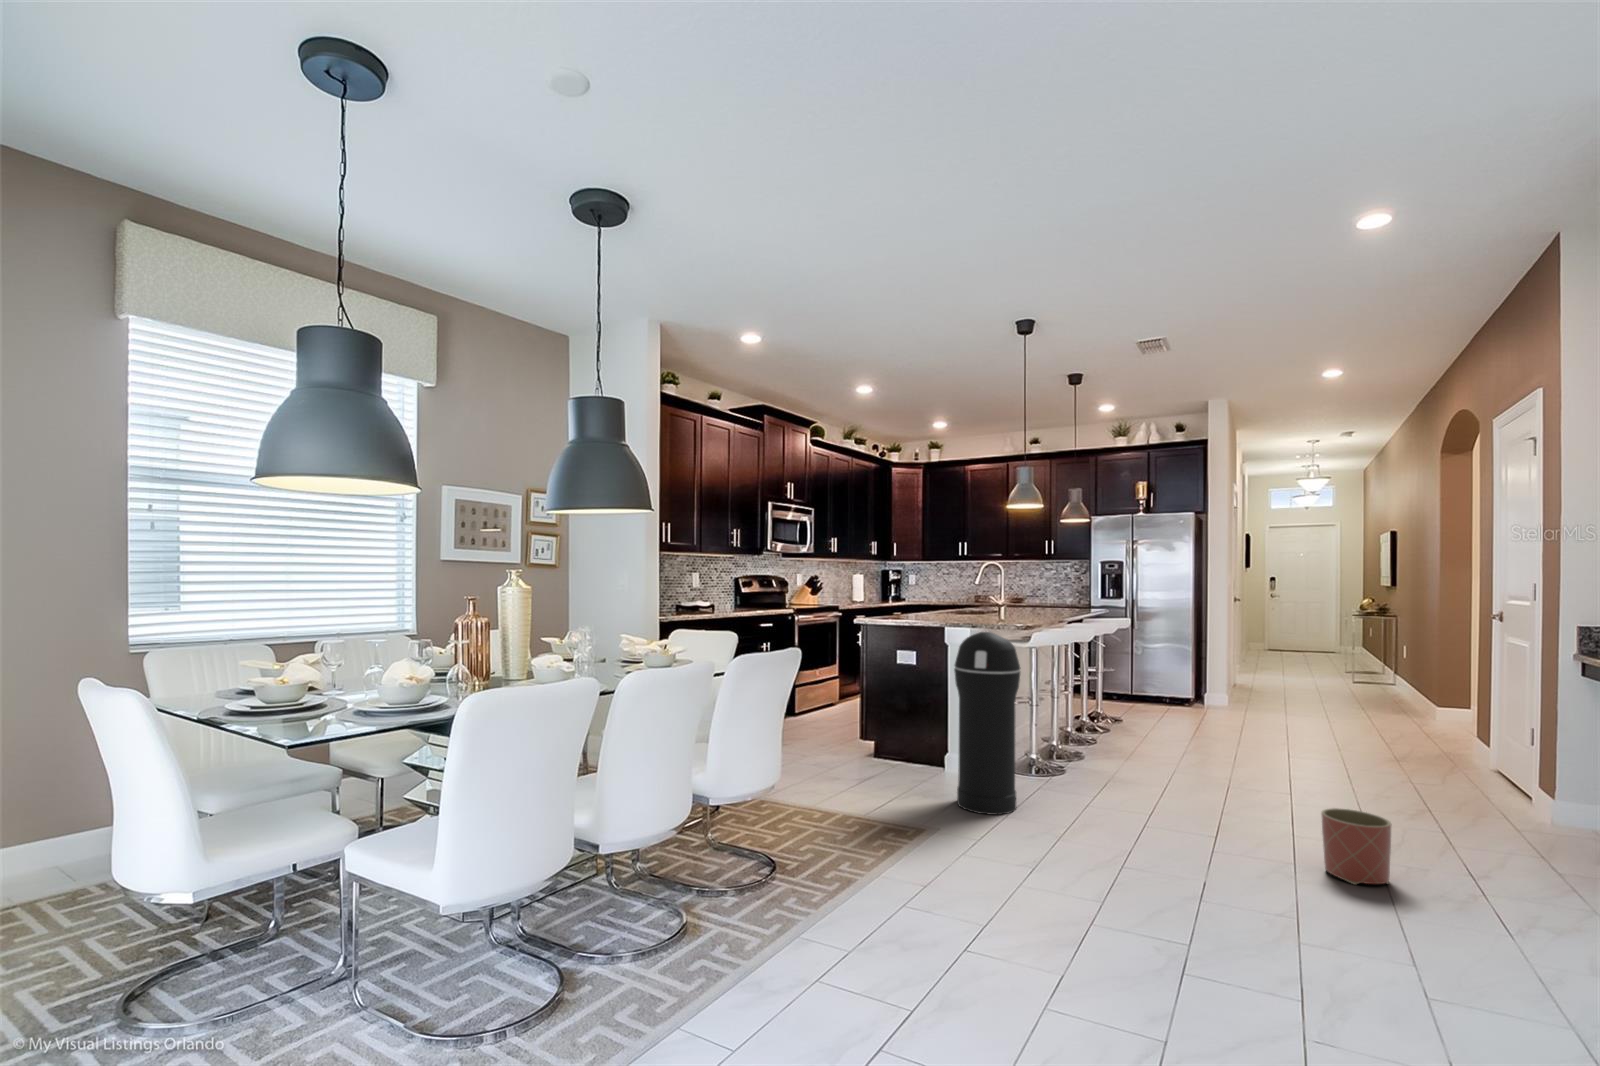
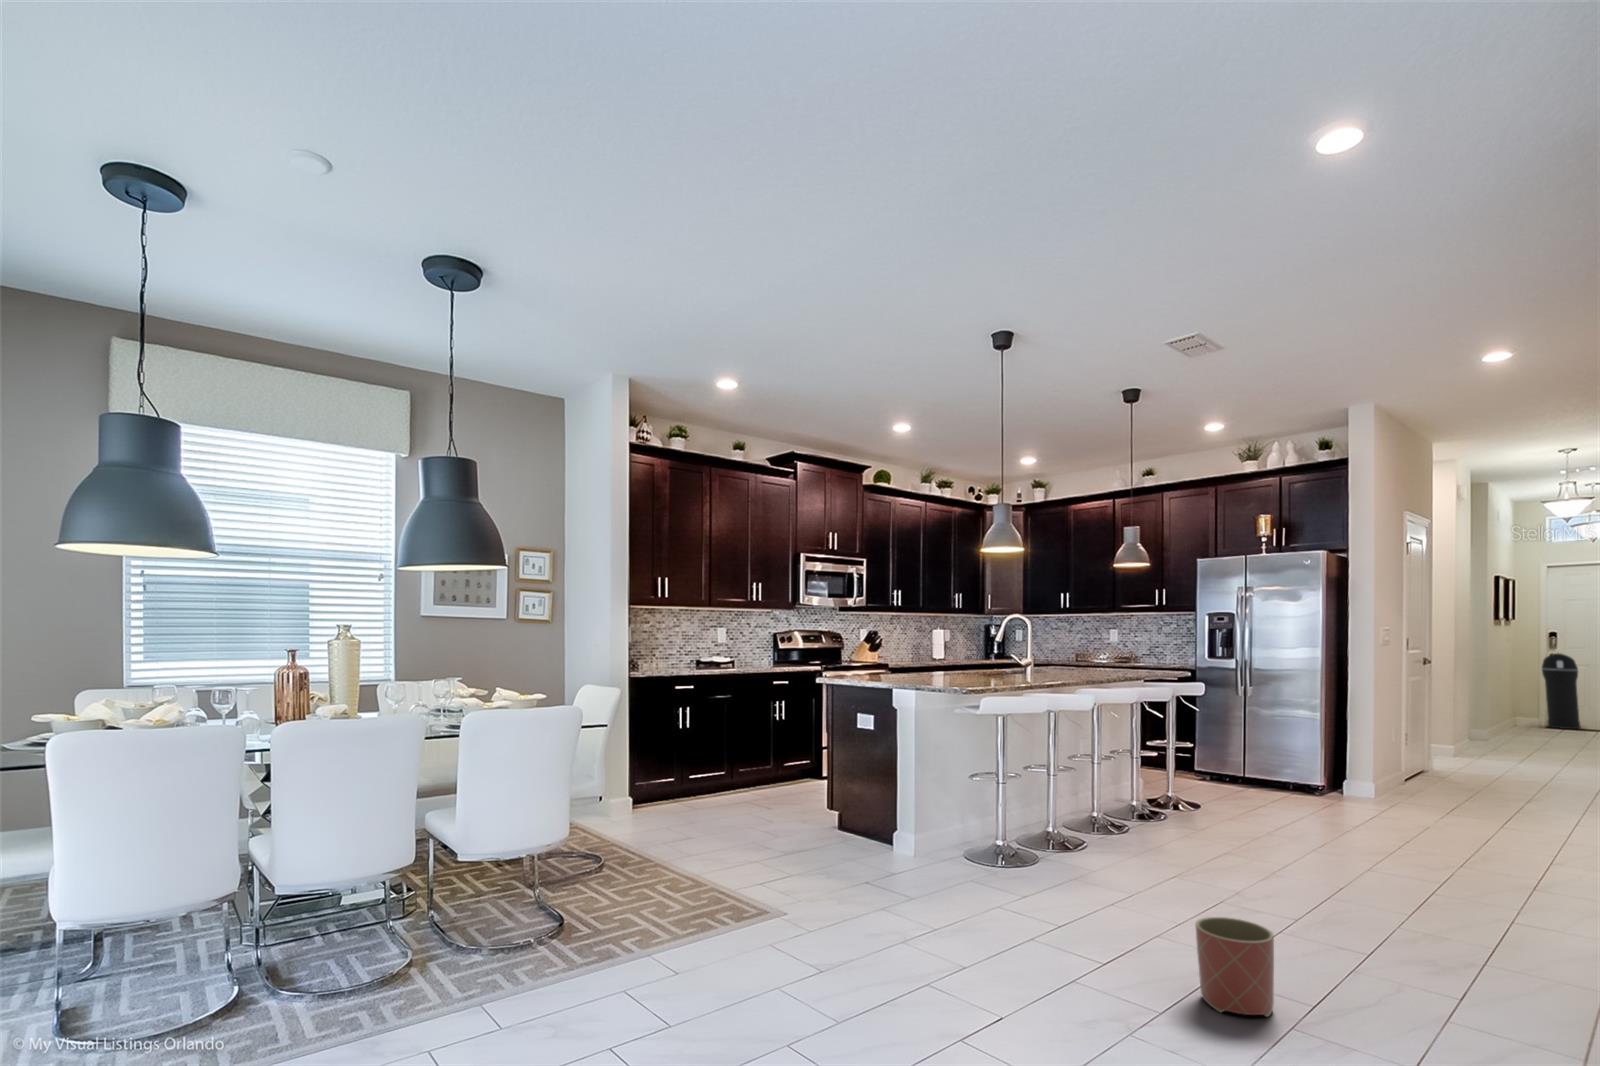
trash can: present [954,632,1020,815] -> present [1542,653,1581,729]

